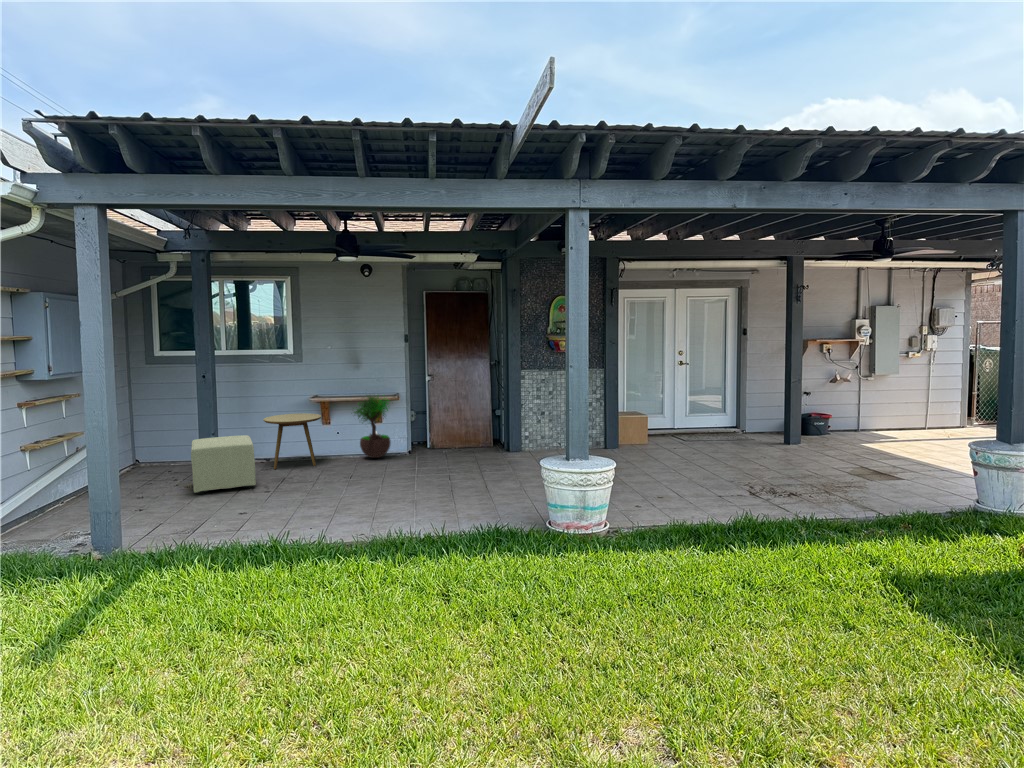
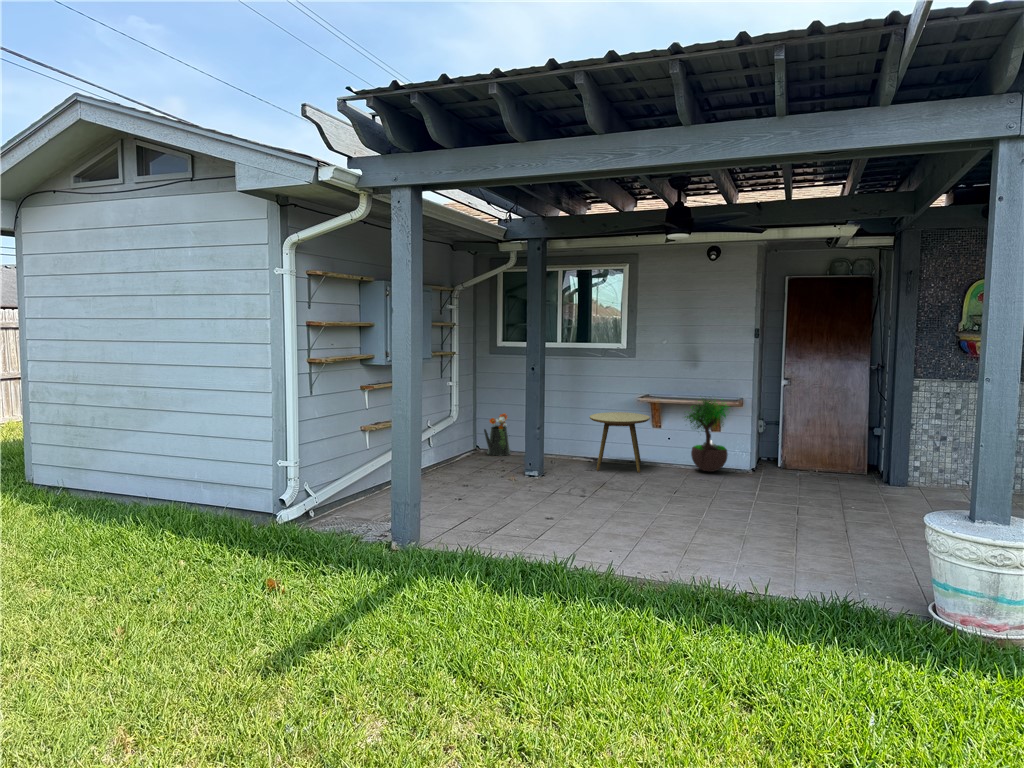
watering can: none [146,424,178,469] -> present [484,413,510,456]
ottoman: present [191,435,256,494] -> none [515,432,574,489]

